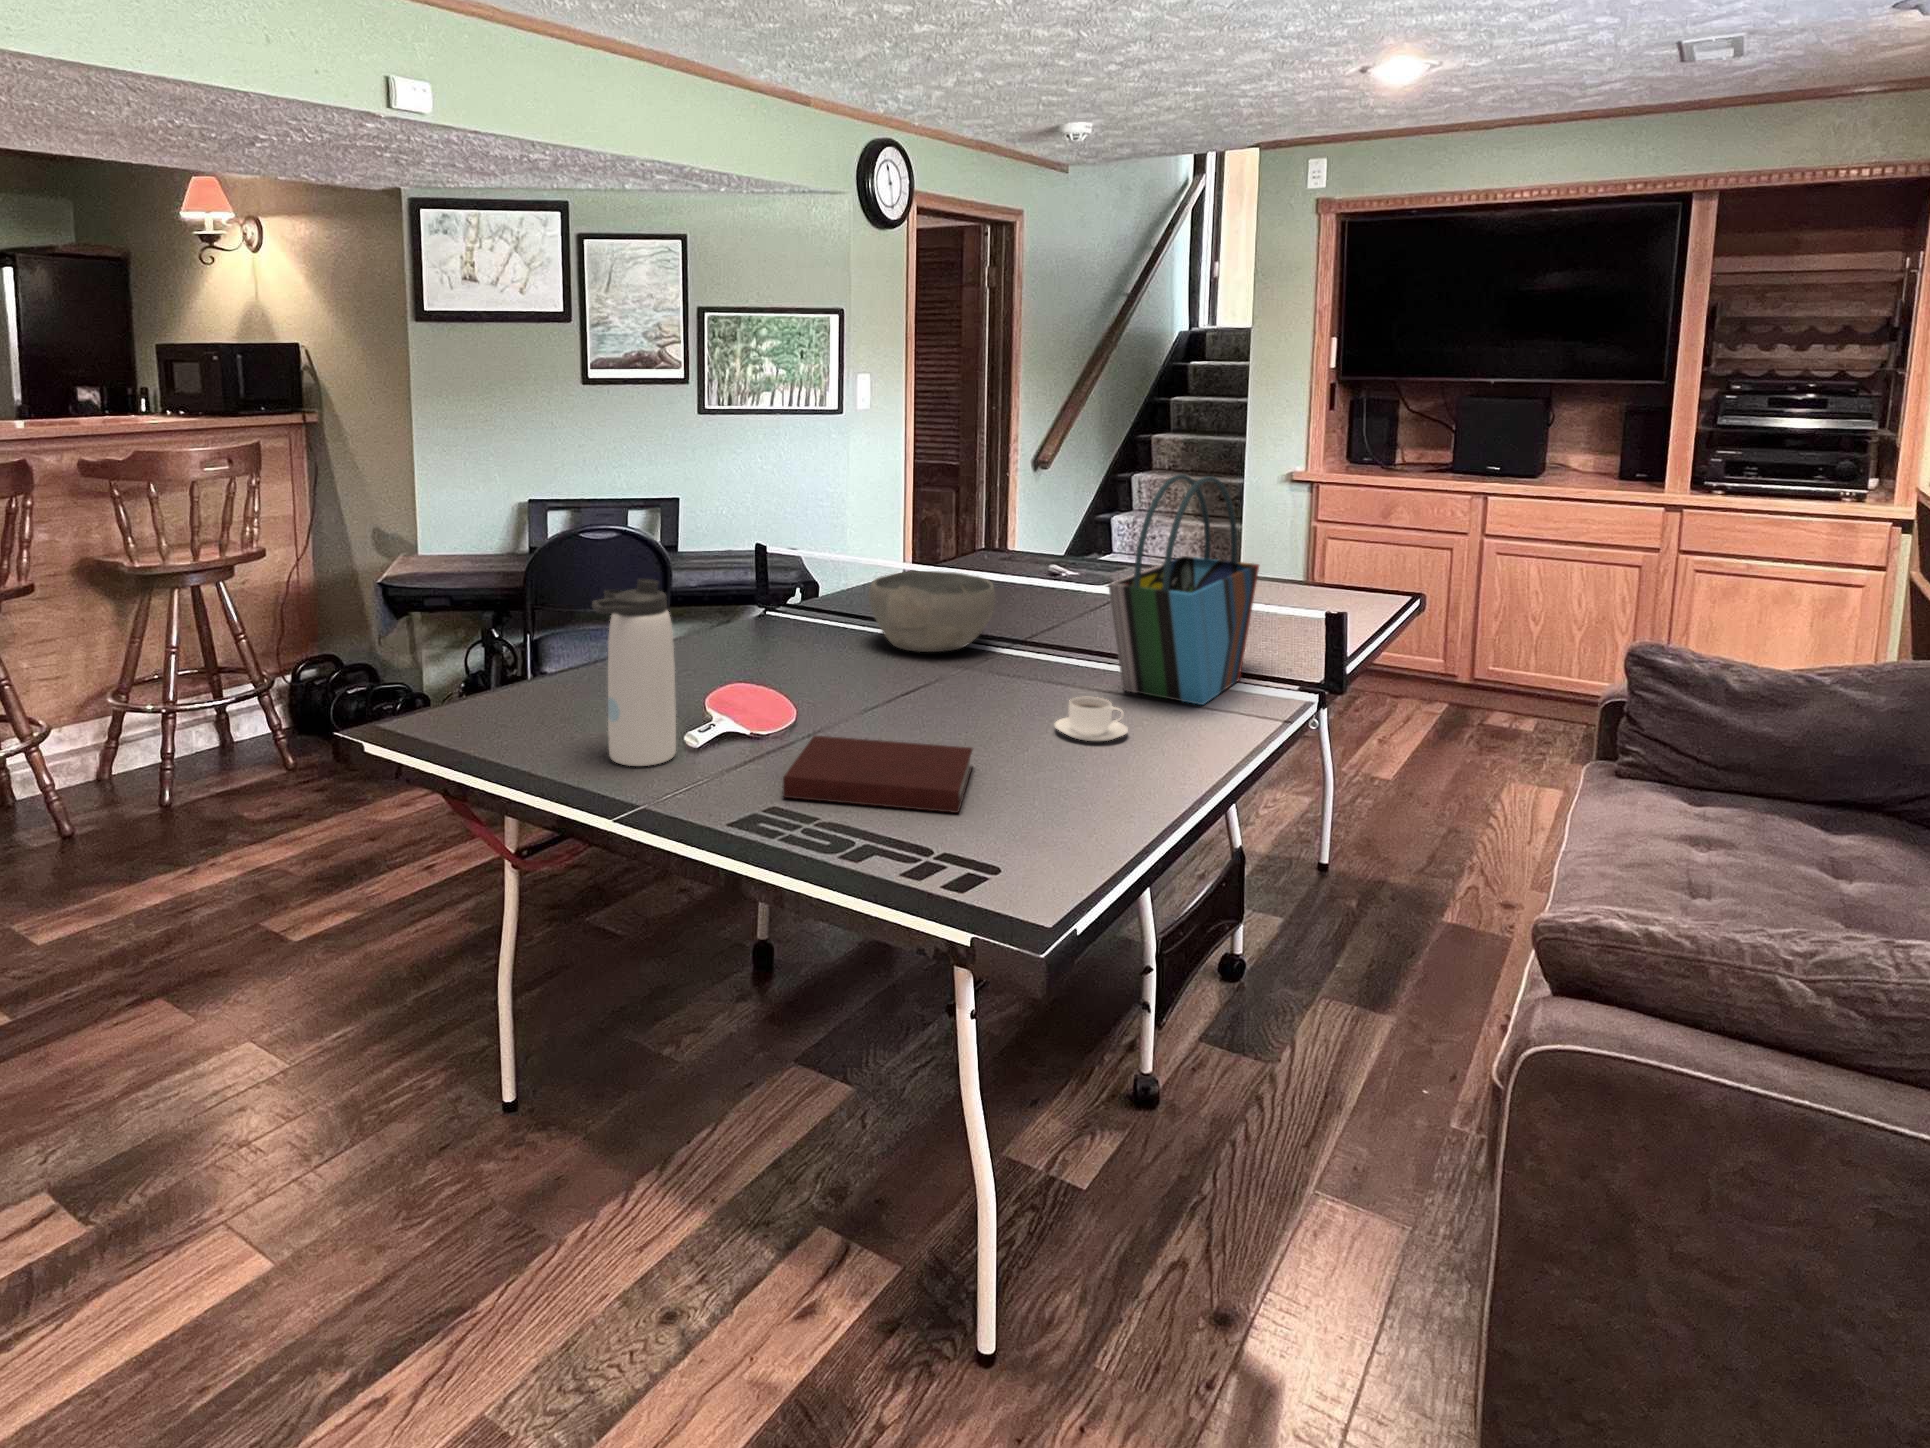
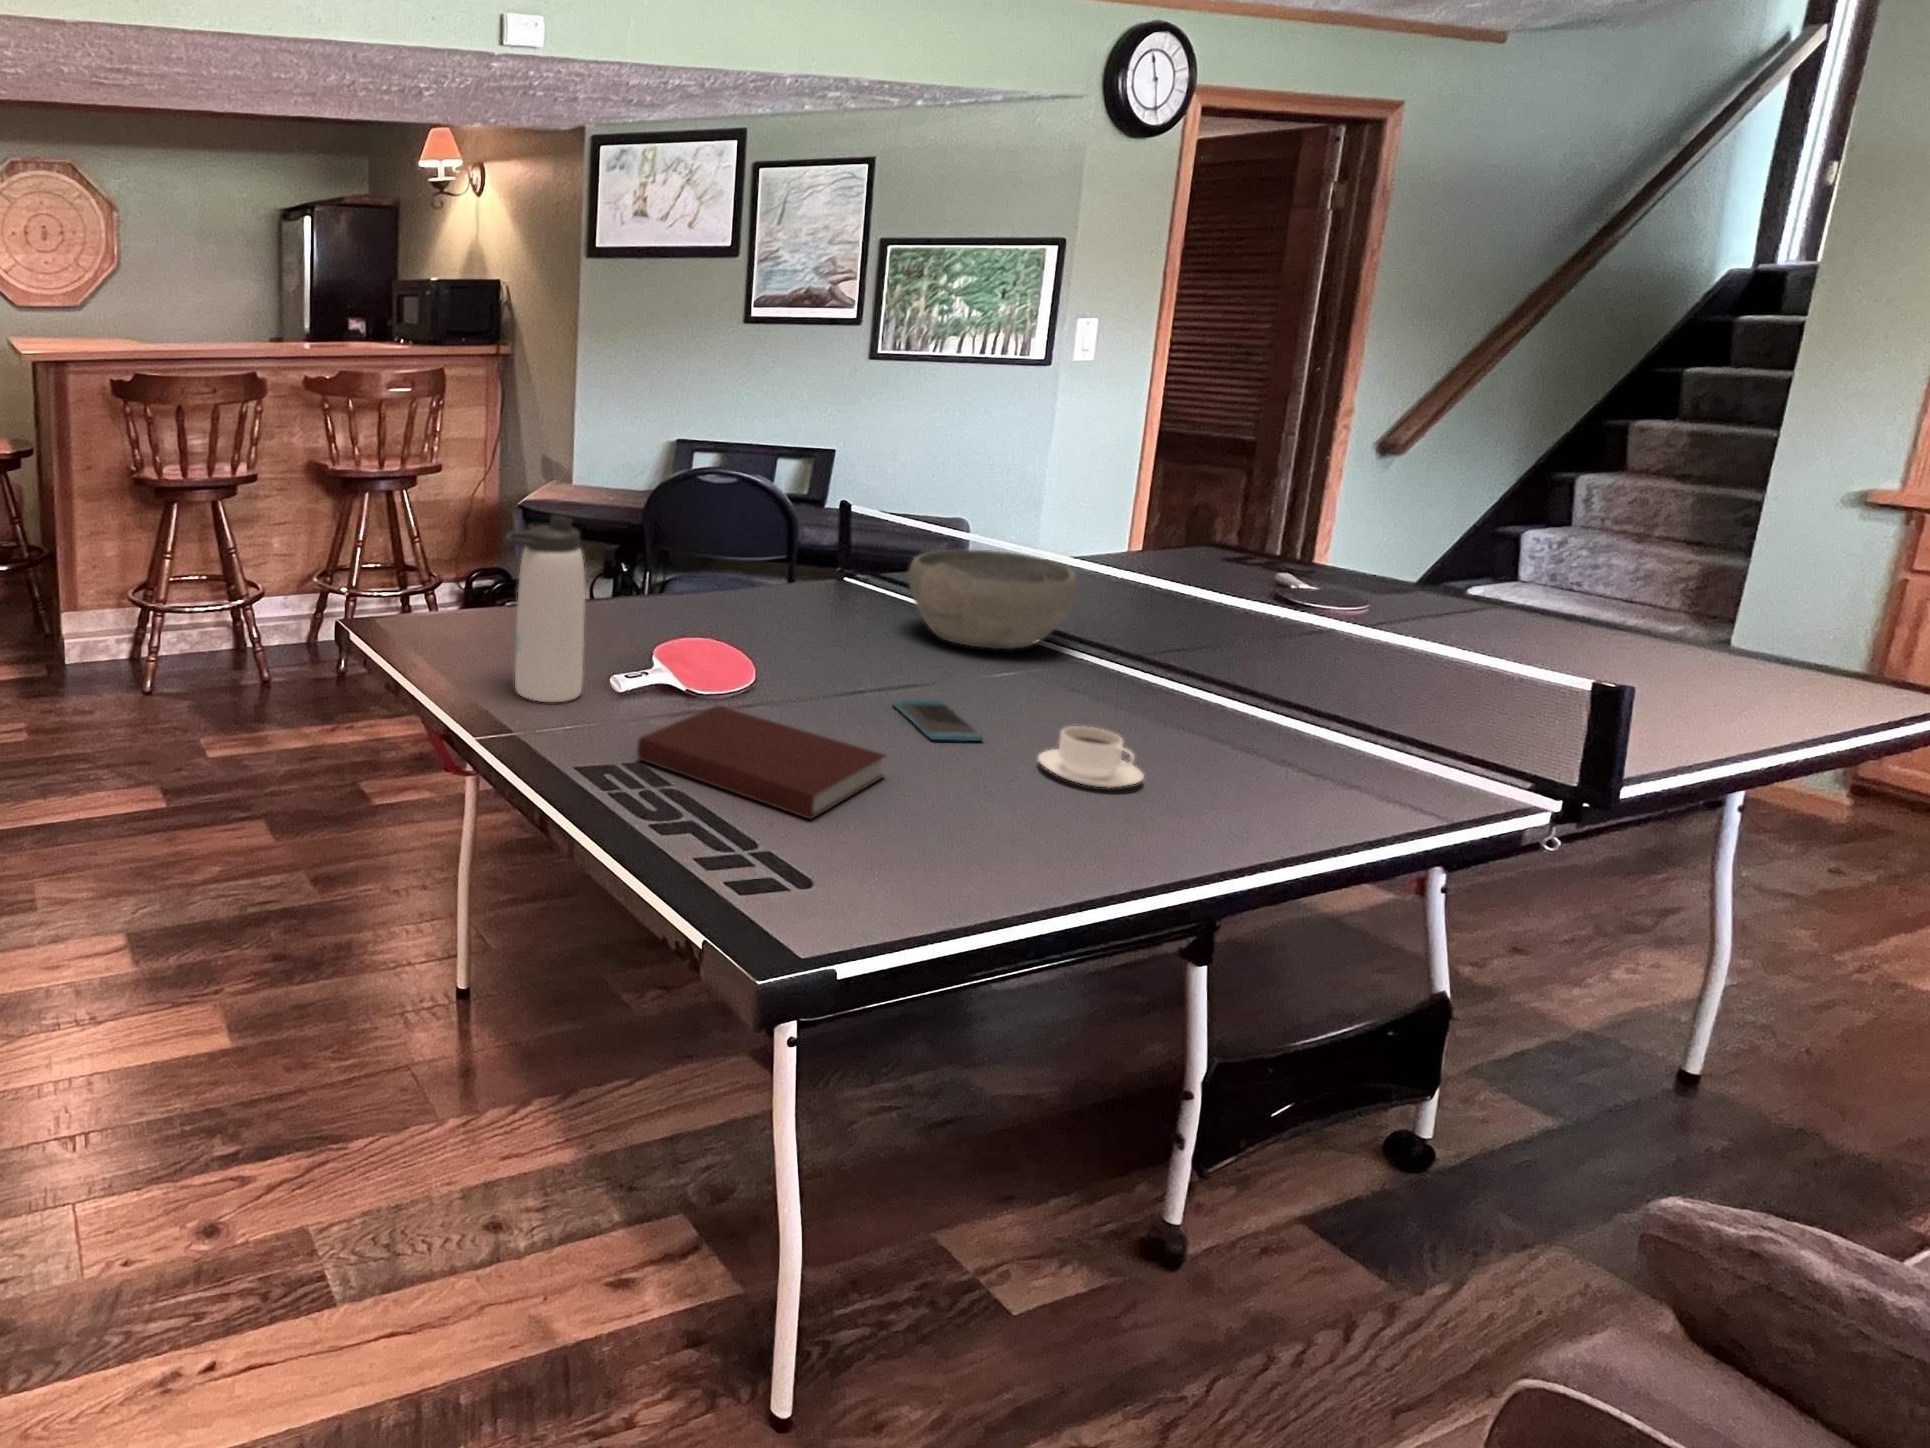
tote bag: present [1108,474,1259,705] -> none [1174,455,1489,775]
smartphone: none [922,699,1007,731] -> present [893,700,984,741]

